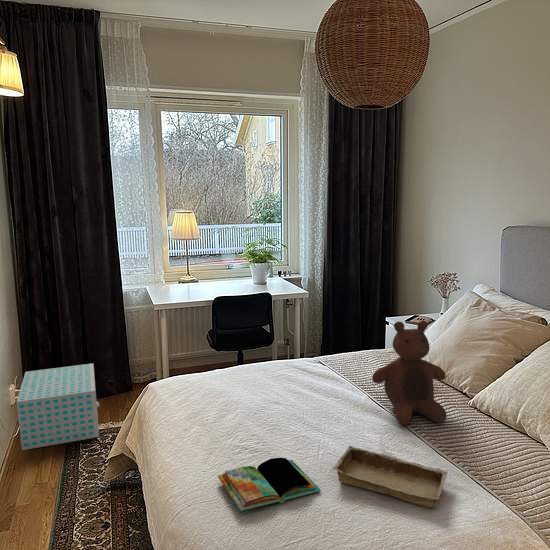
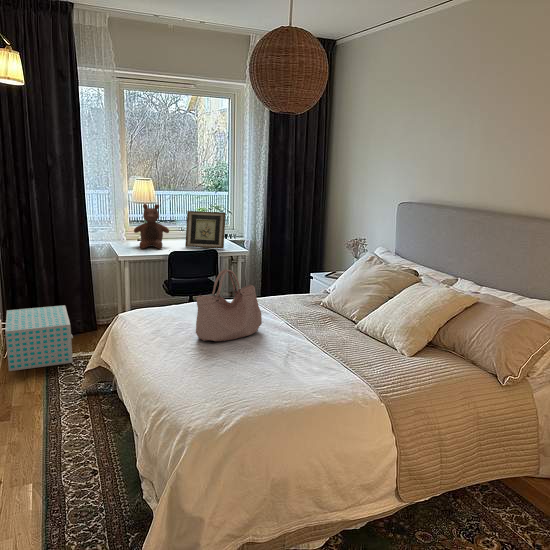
picture frame: none [233,247,279,290] -> present [185,211,226,249]
stuffed bear: present [372,321,447,425] -> present [134,204,169,249]
handbag: none [246,329,338,434] -> present [196,269,262,341]
tray: present [333,446,448,508] -> none [252,346,327,378]
book: present [218,458,321,511] -> none [176,353,244,378]

